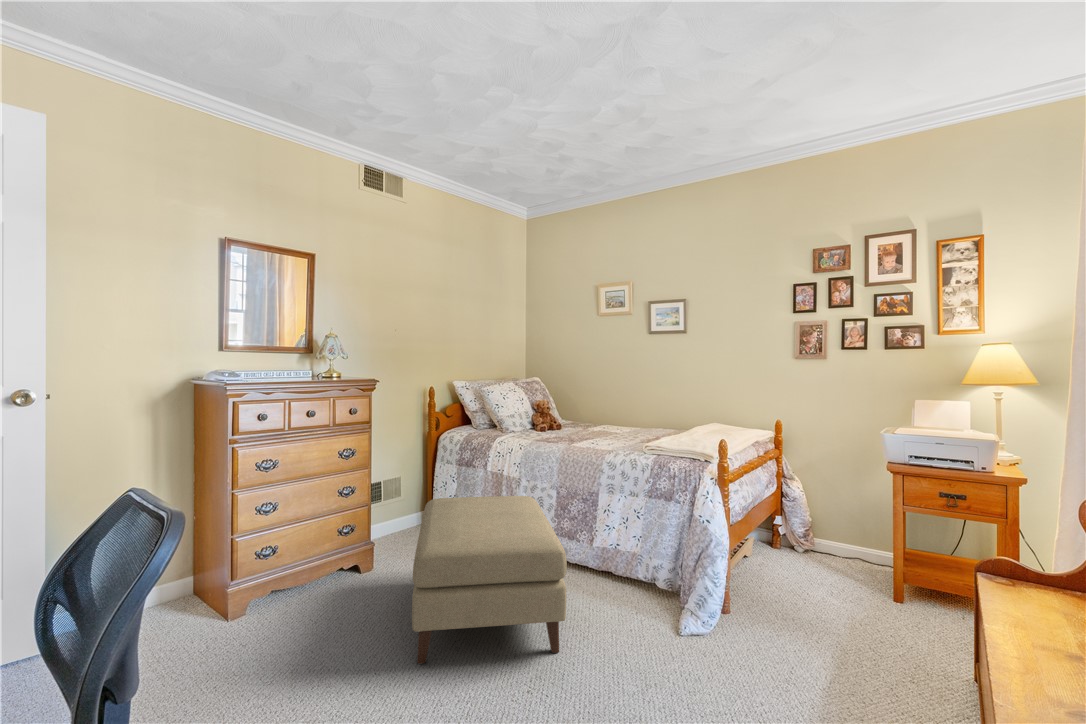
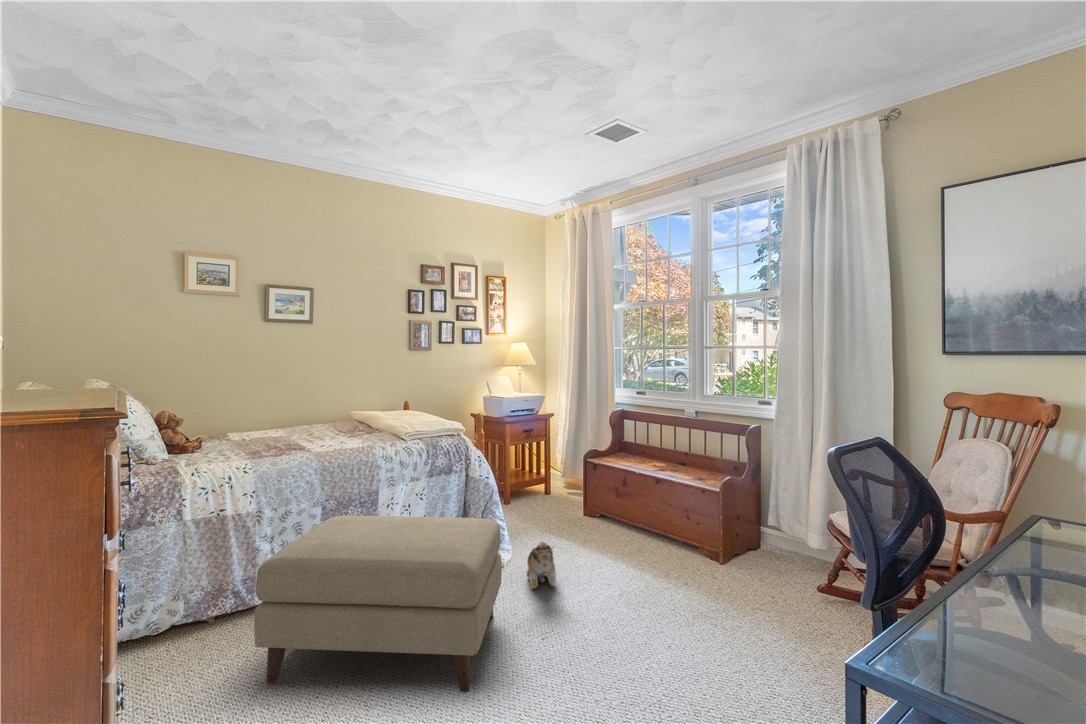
plush toy: none [611,609,712,684] -> present [527,542,556,589]

